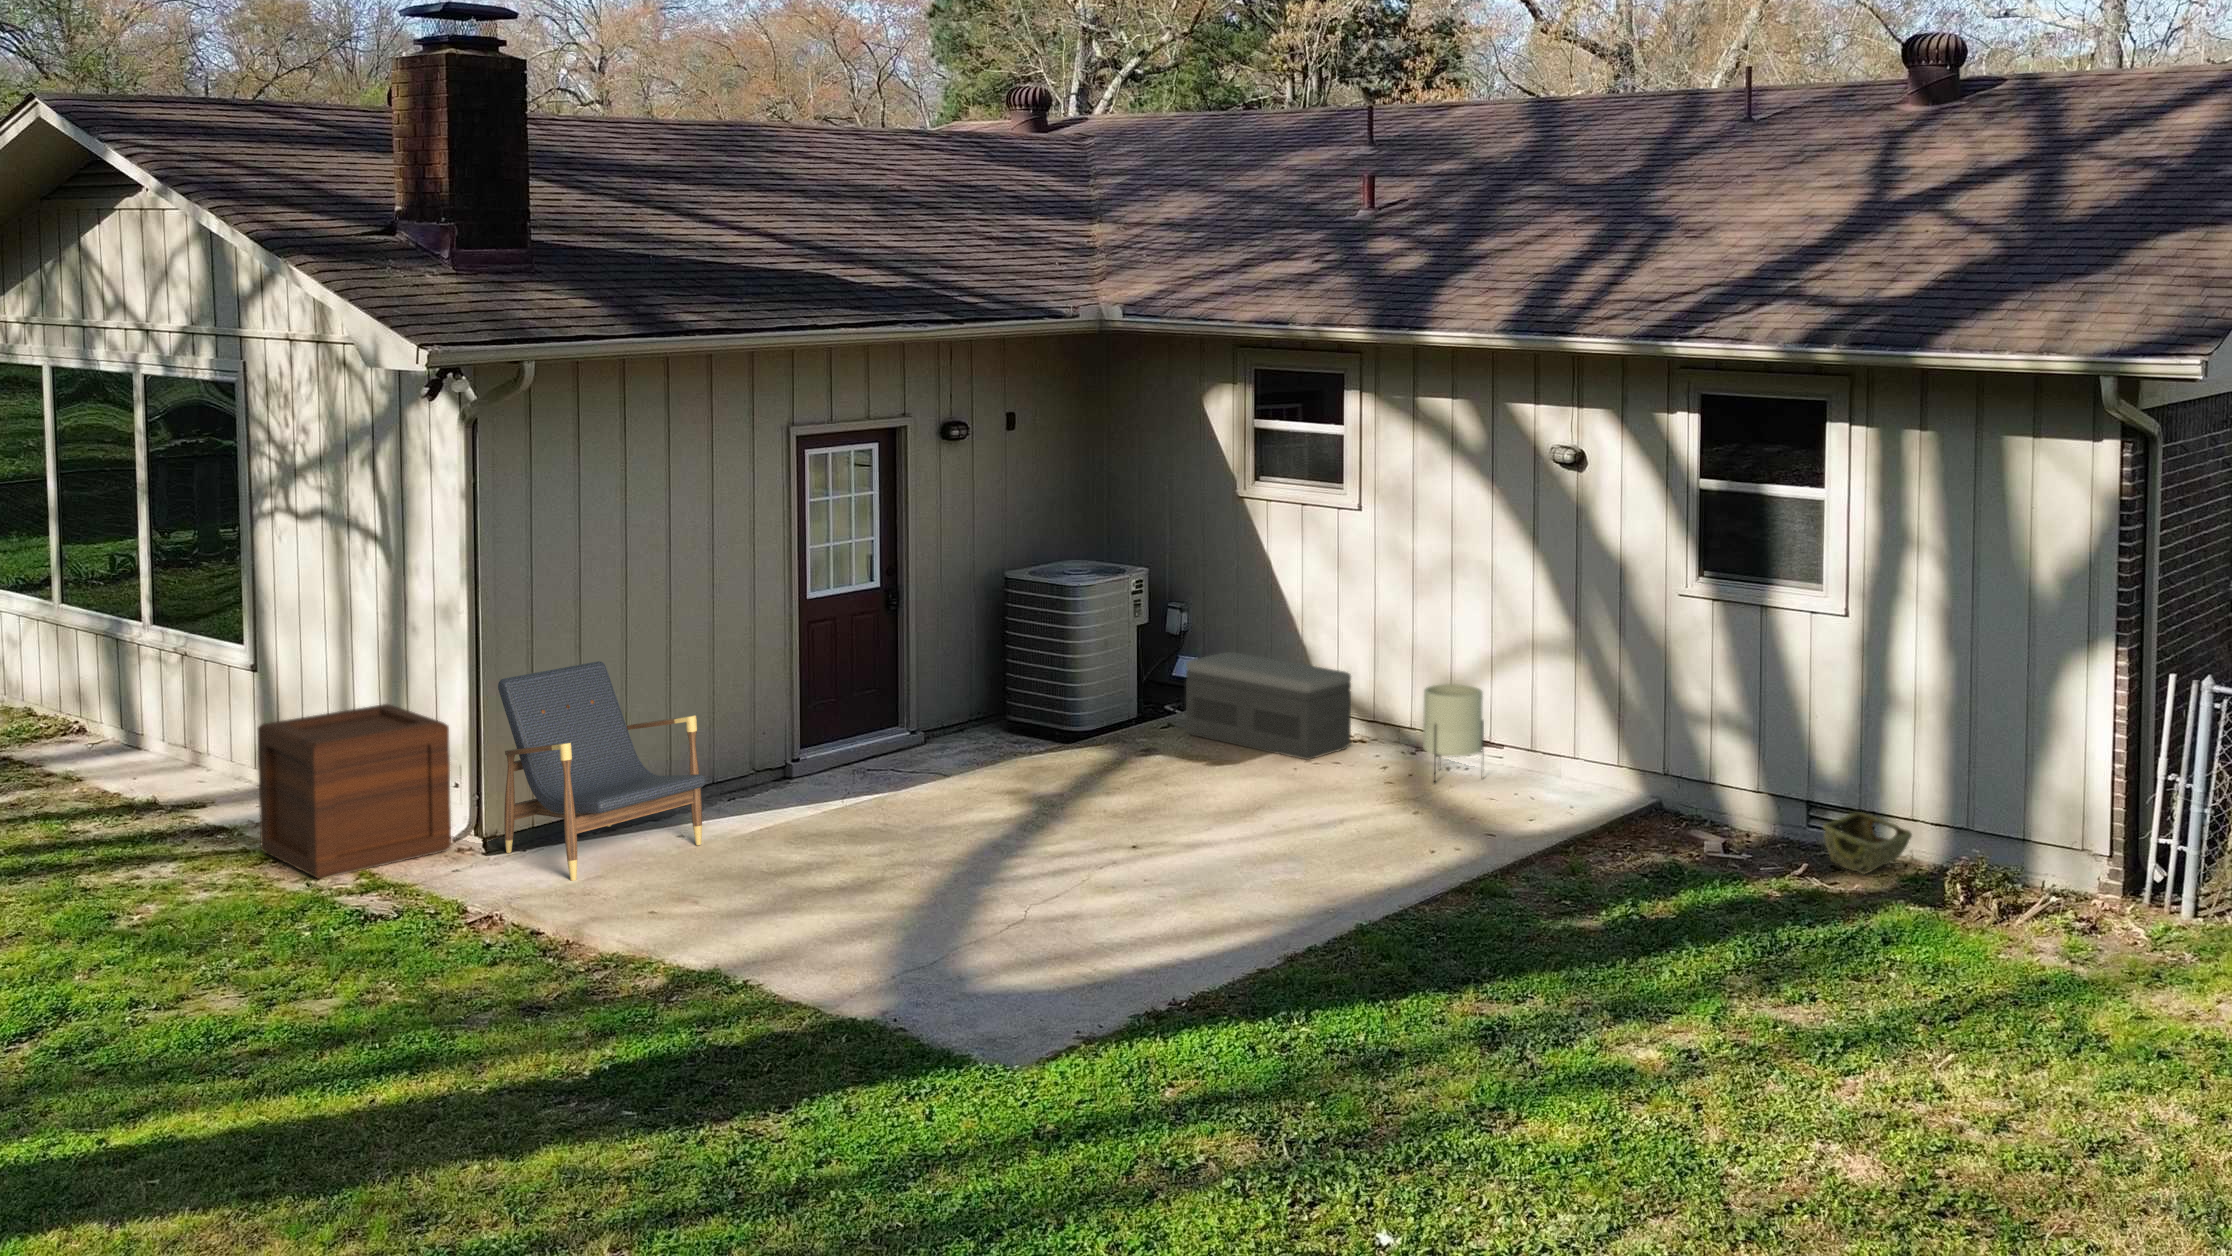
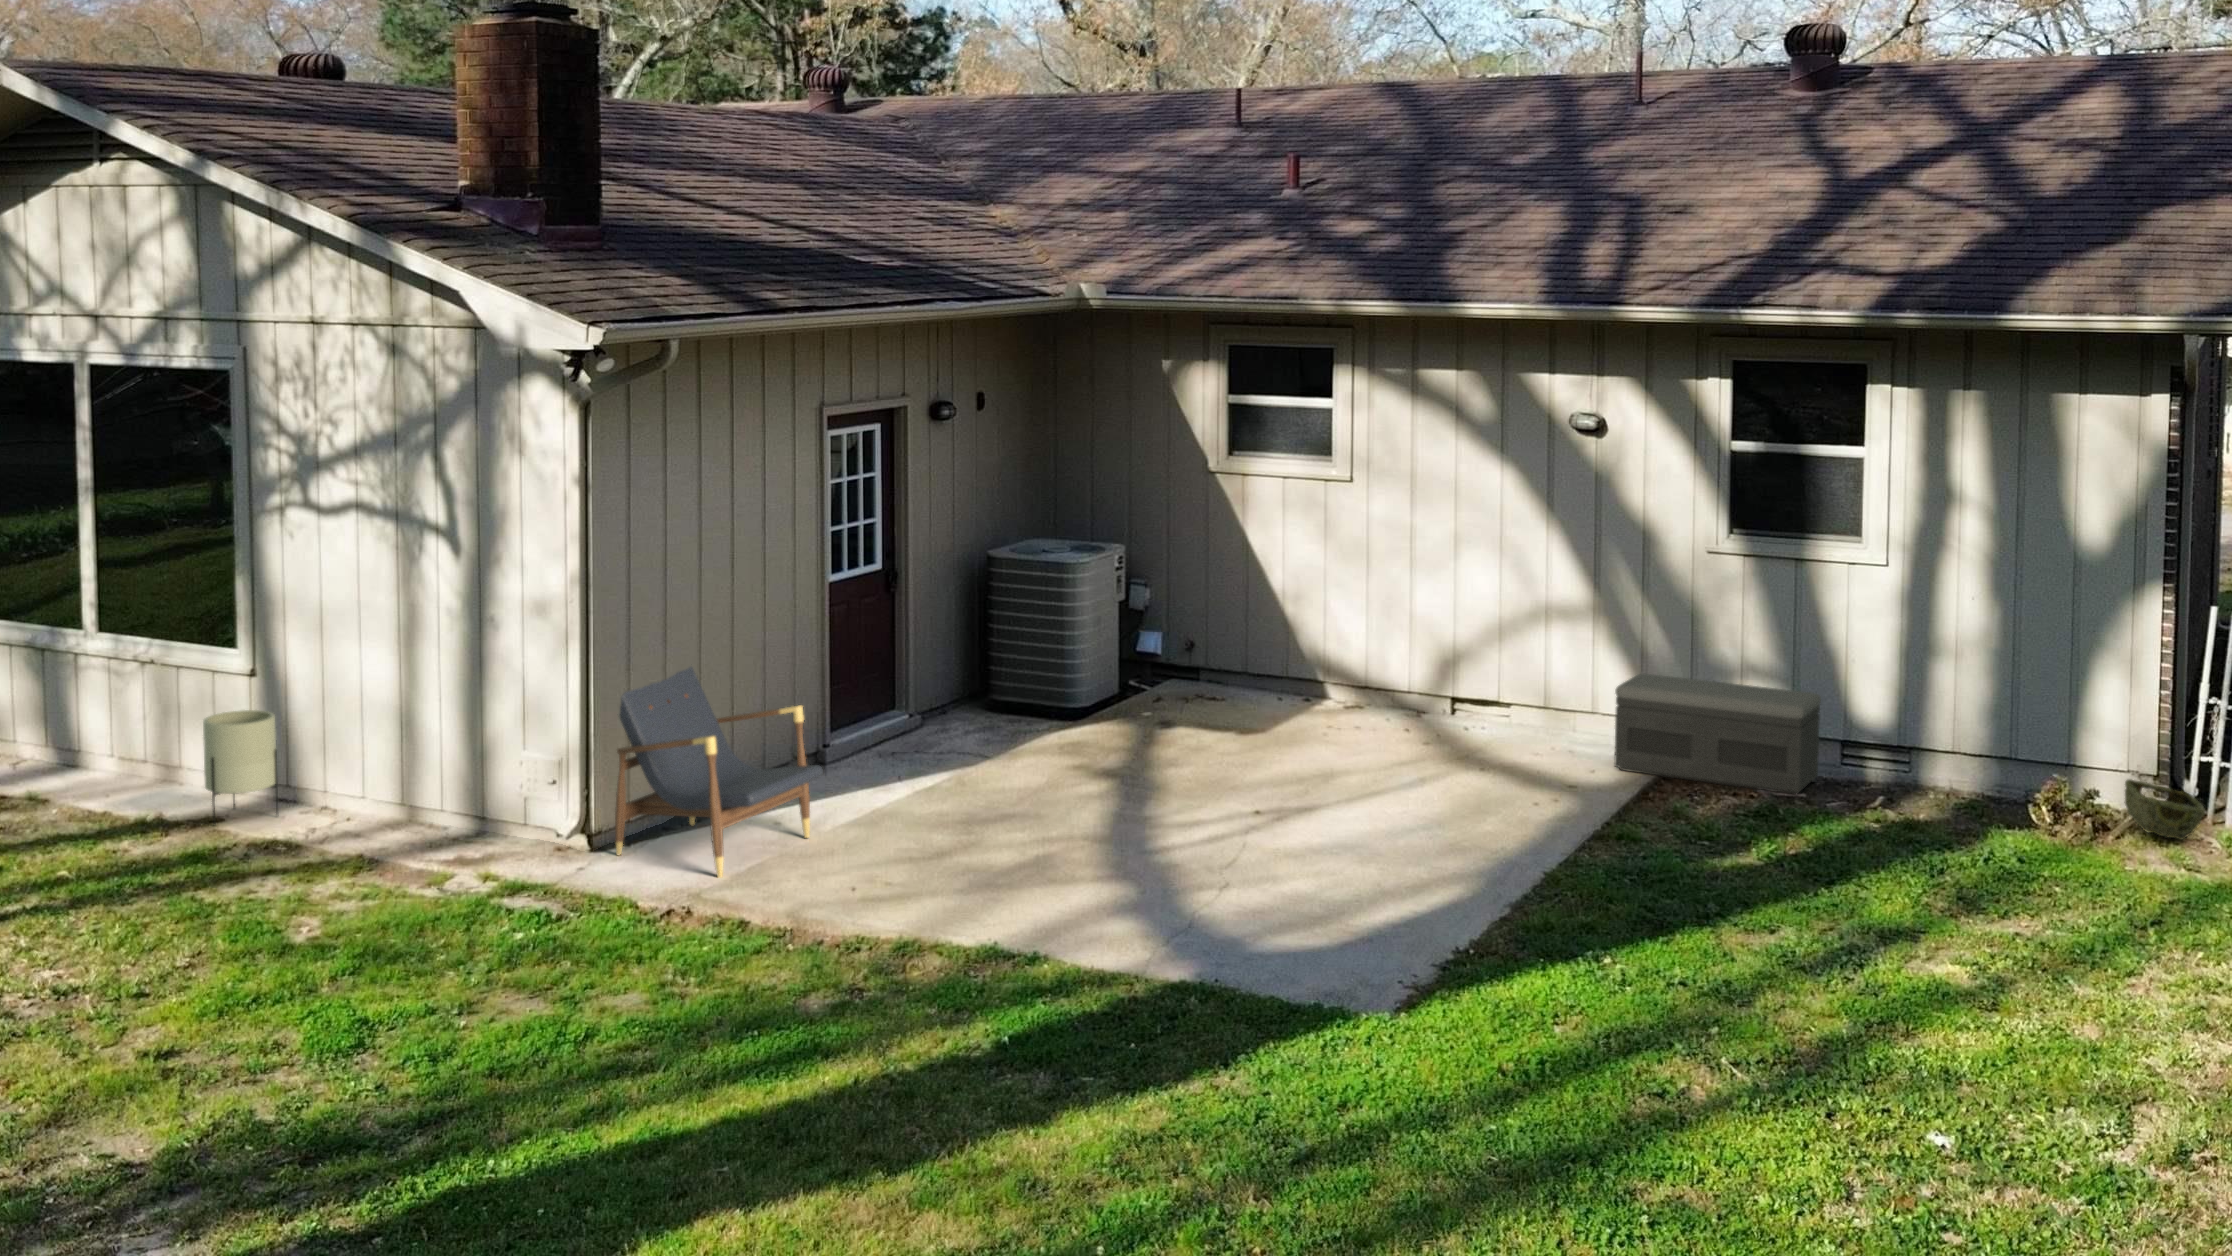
storage bench: present [1186,652,1351,760] -> present [1614,674,1821,794]
planter: present [1423,684,1484,763] -> present [203,710,278,825]
wooden crate: present [258,704,451,879] -> none [351,707,557,891]
woven basket: present [1823,812,1912,875] -> present [2125,779,2205,840]

